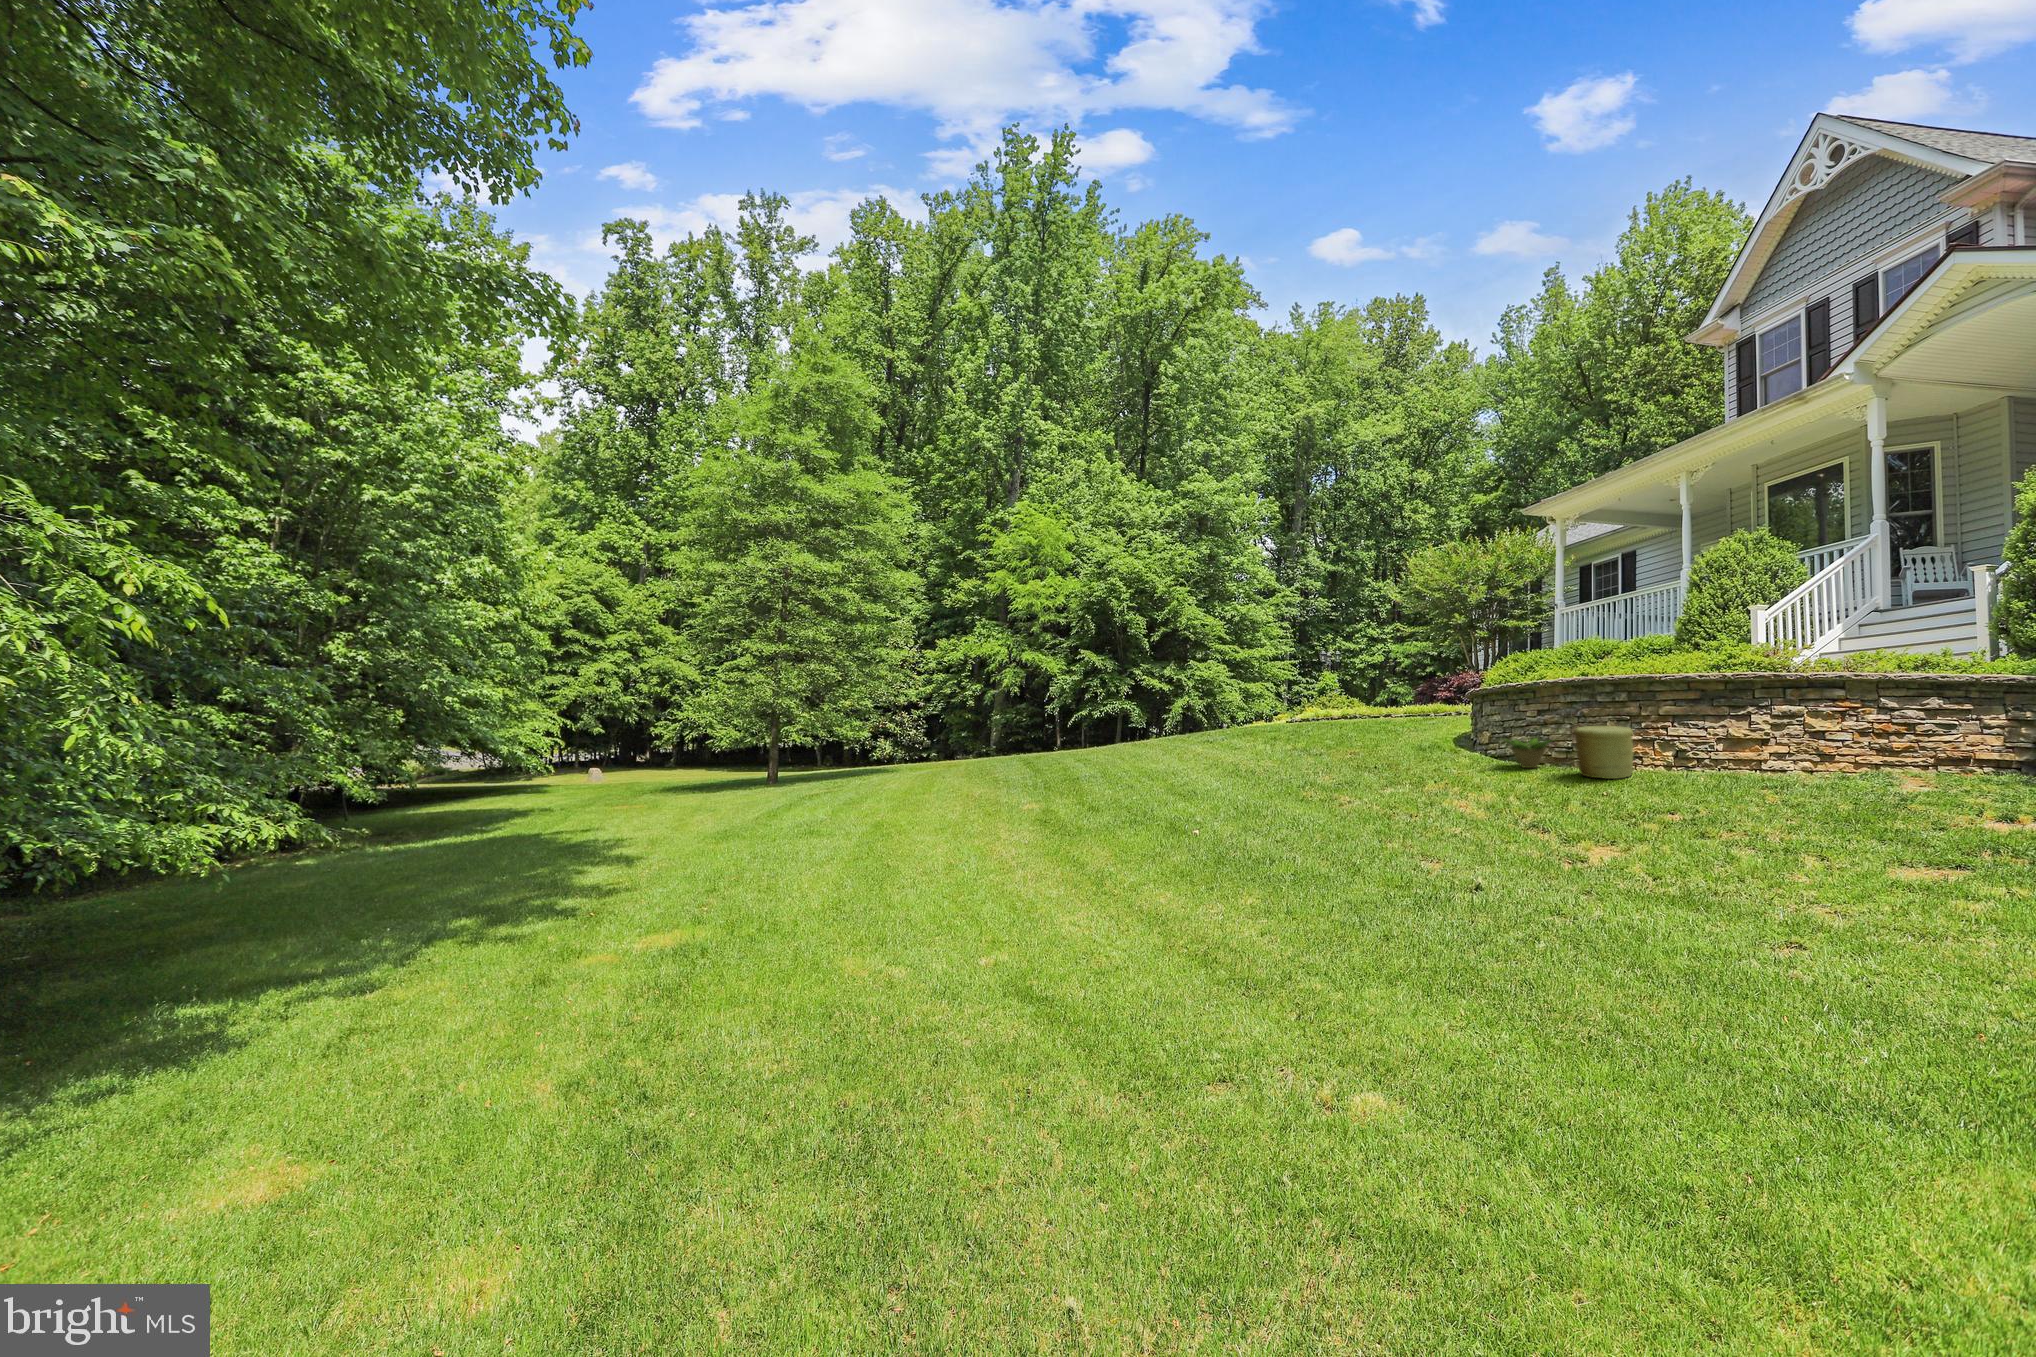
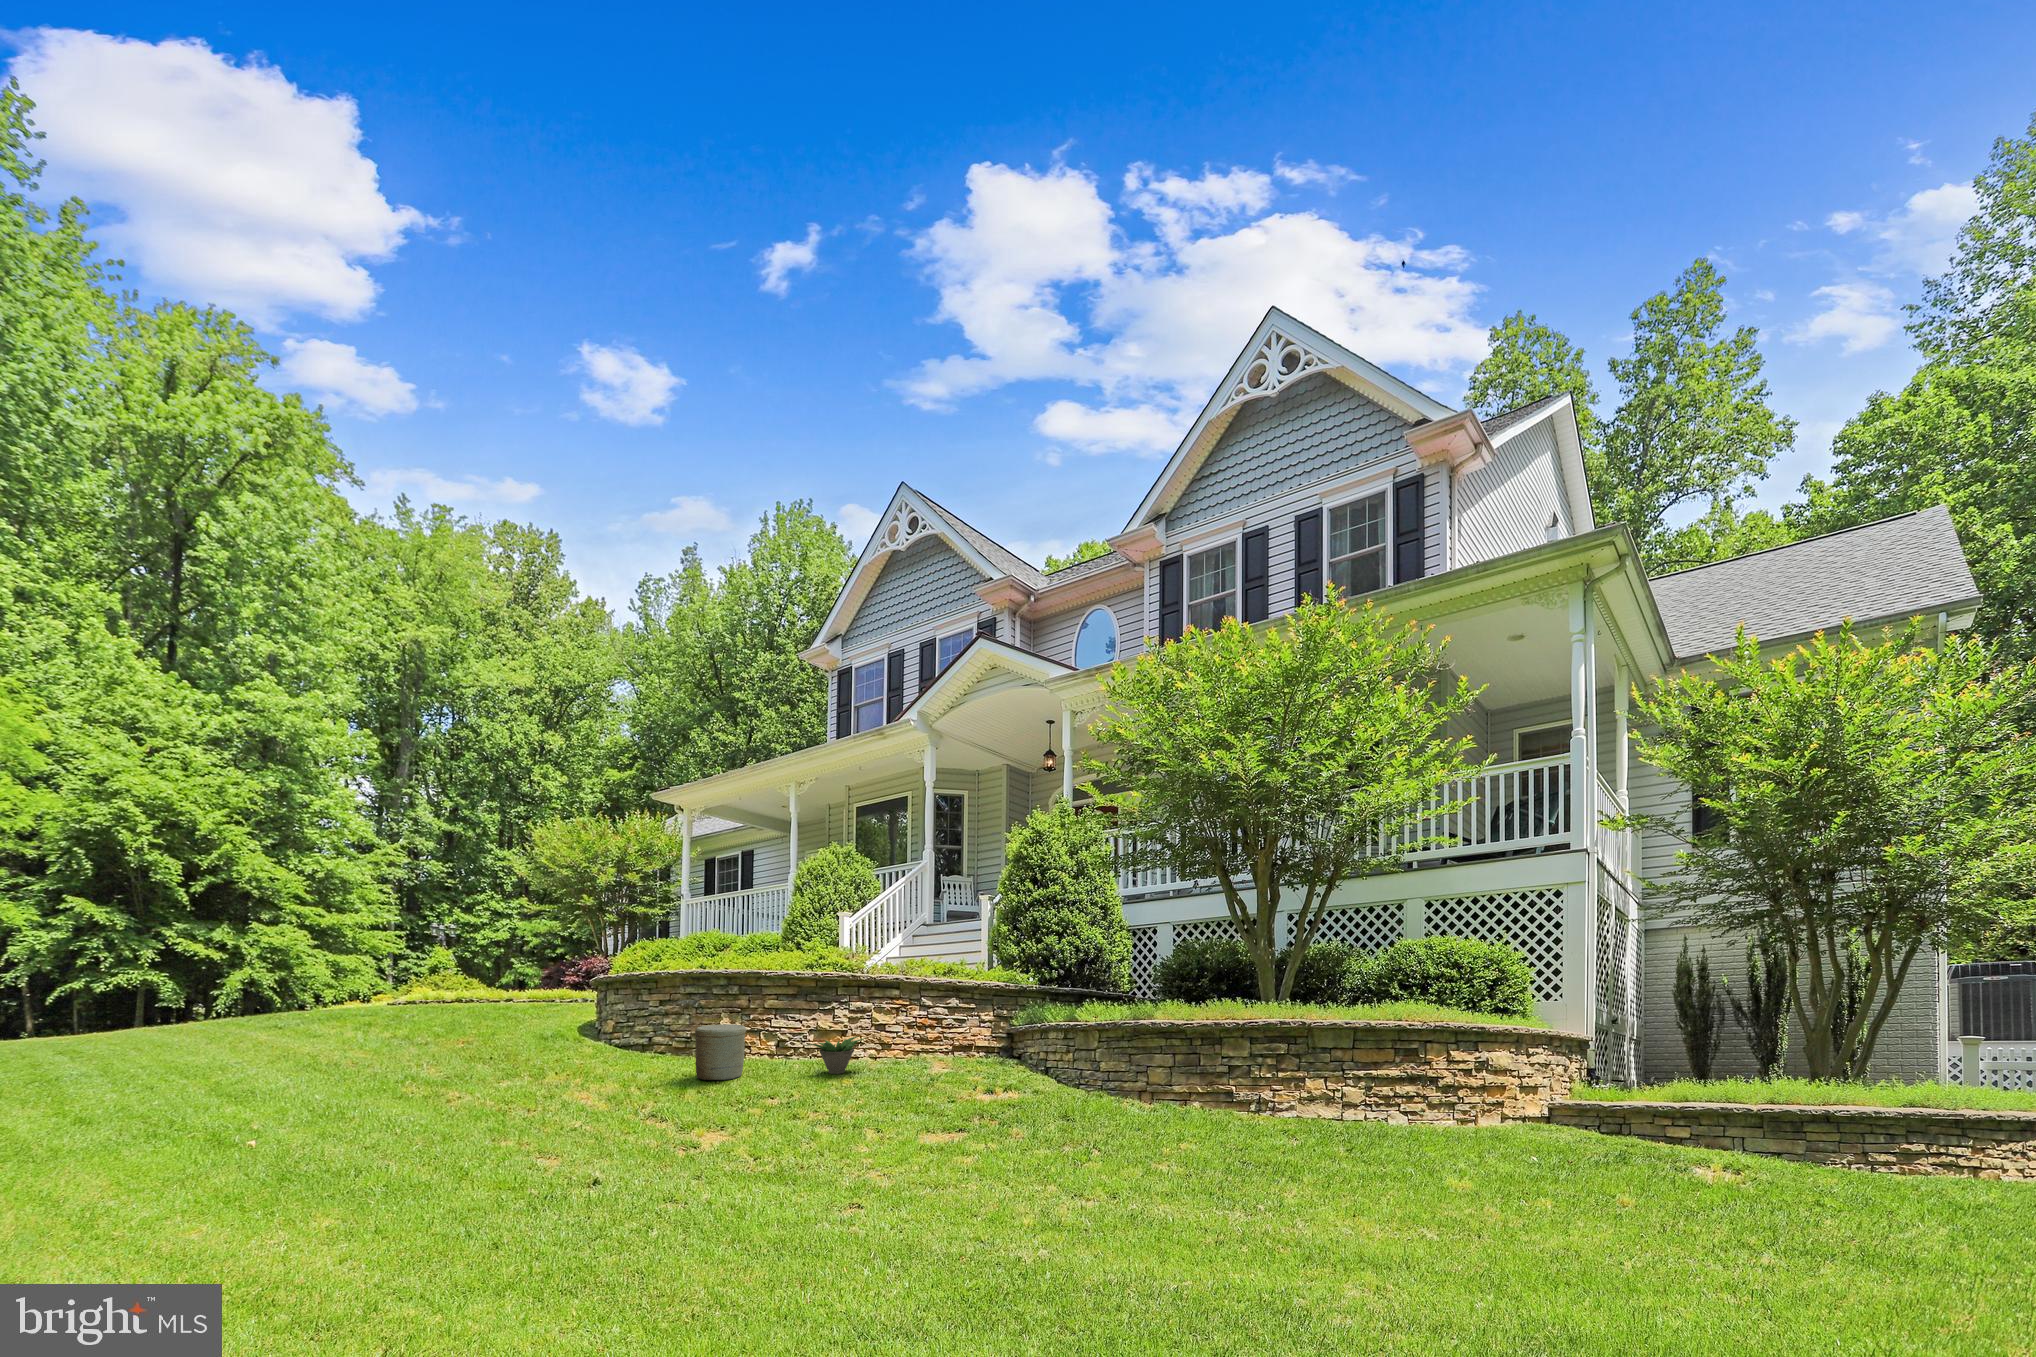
decorative plant: present [1506,738,1551,768] -> present [806,1036,866,1074]

